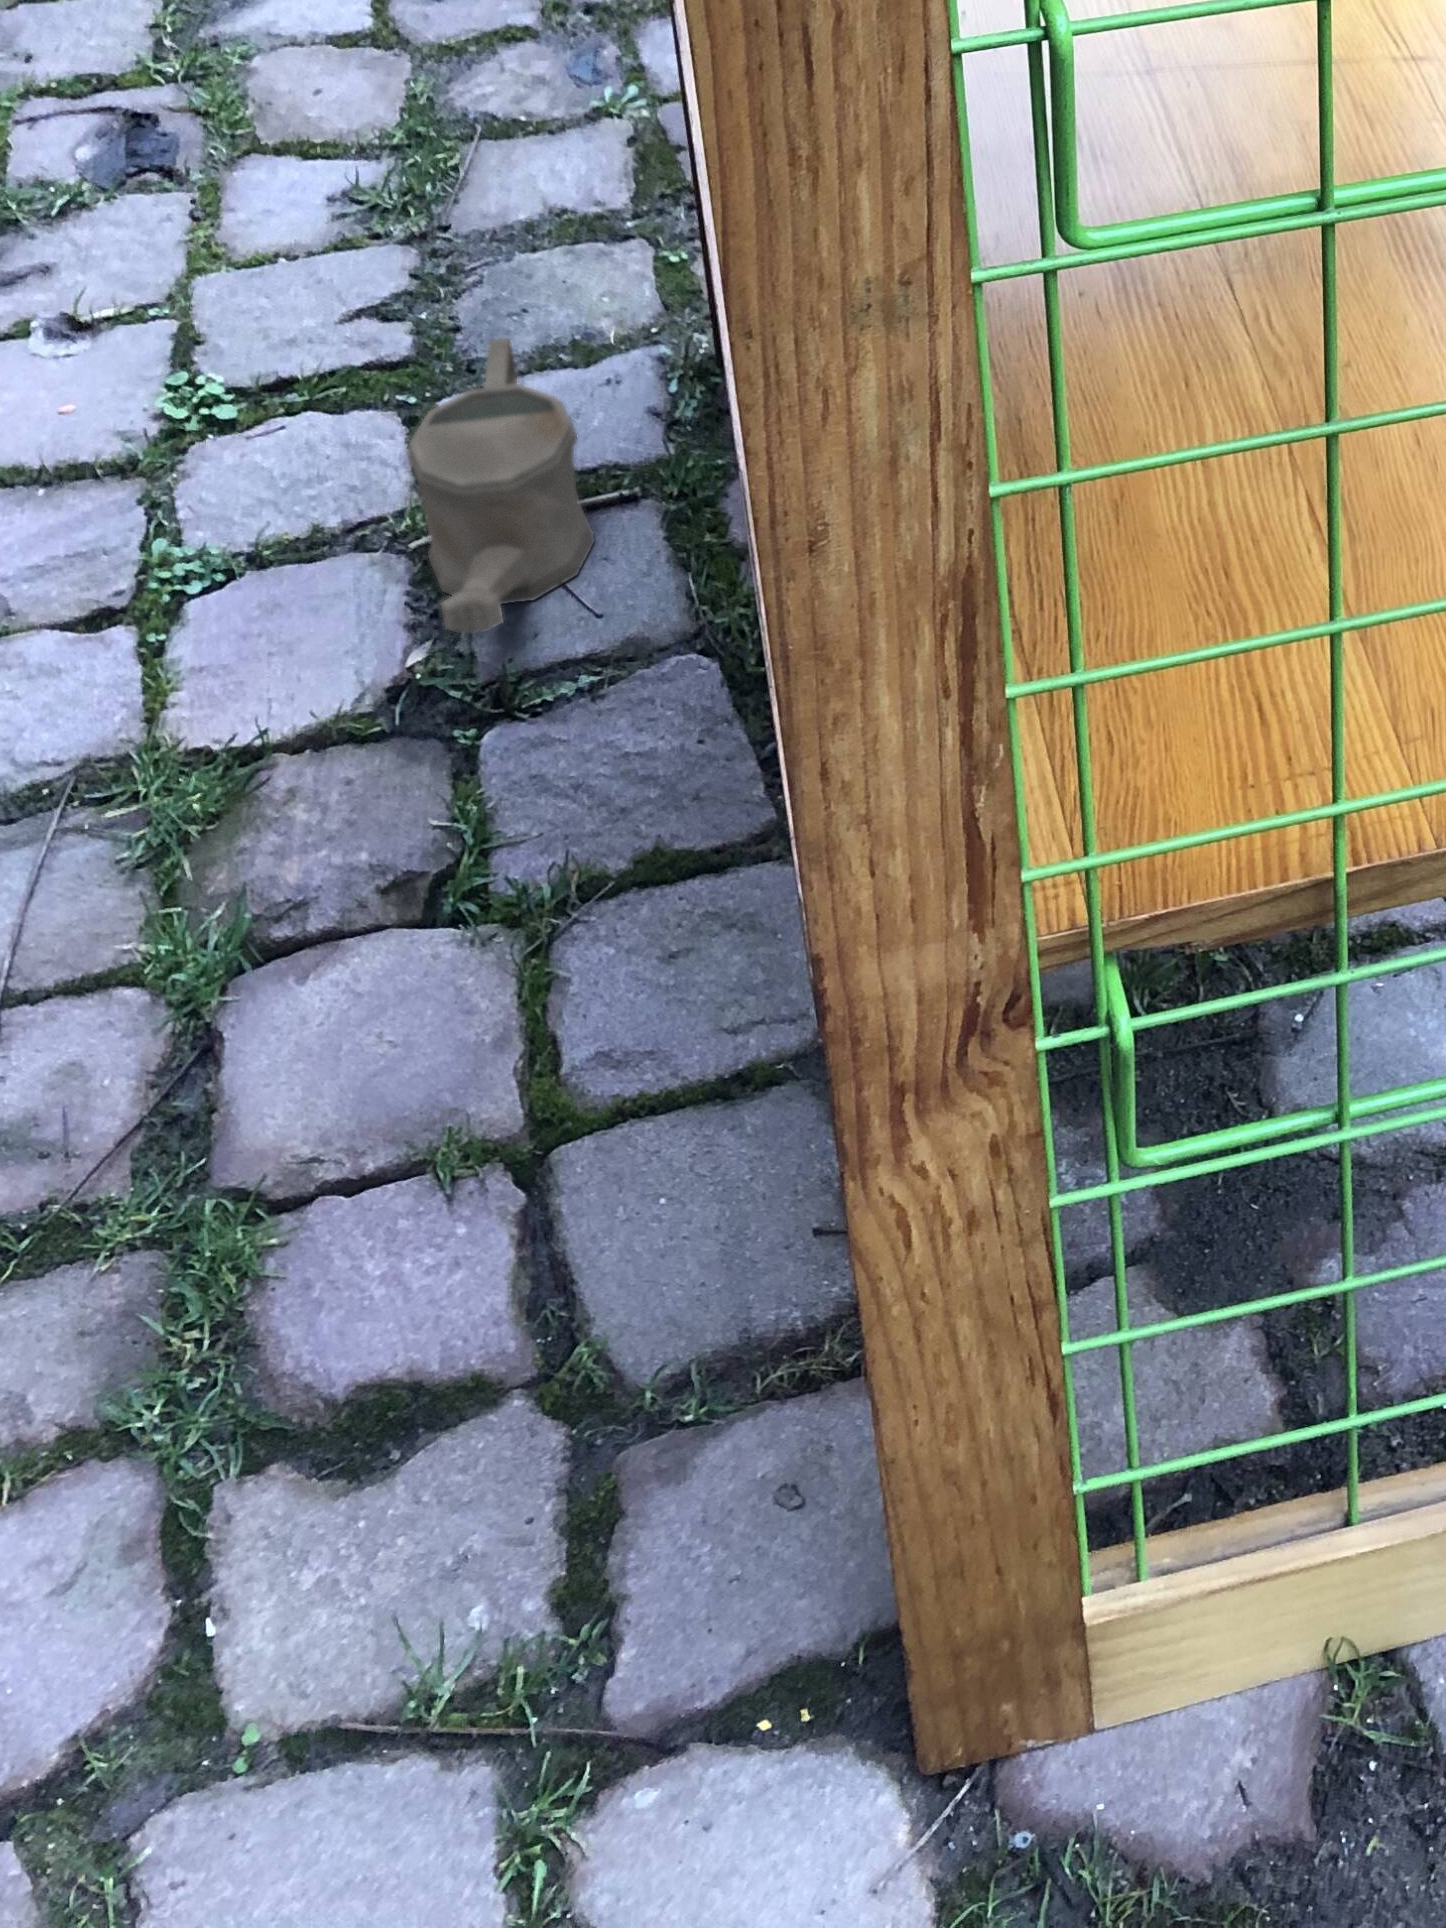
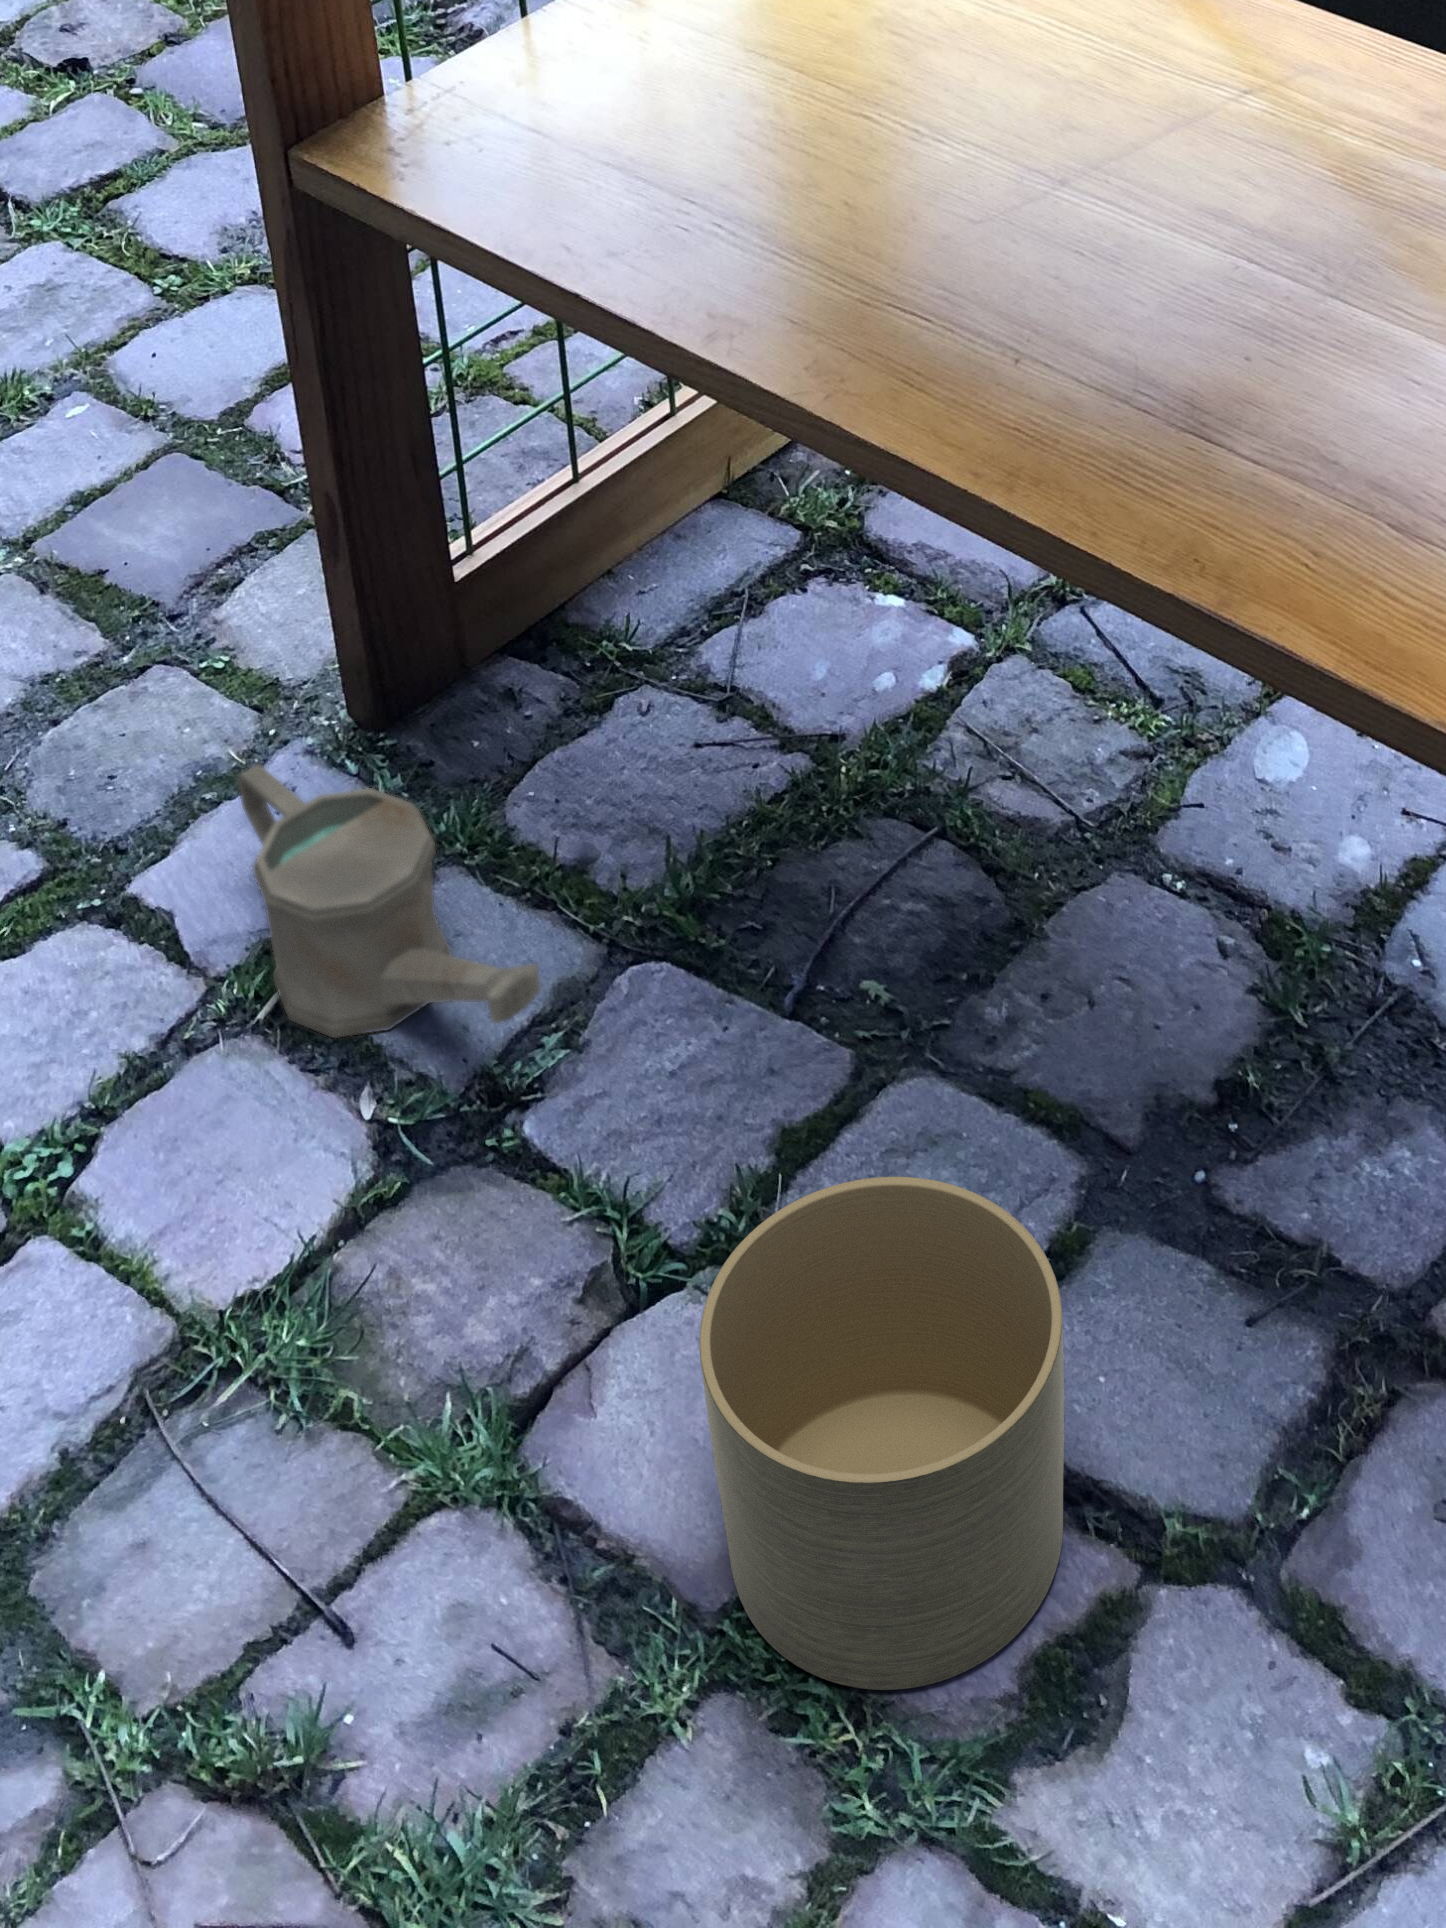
planter: none [156,884,556,1364] -> present [699,1177,1064,1690]

